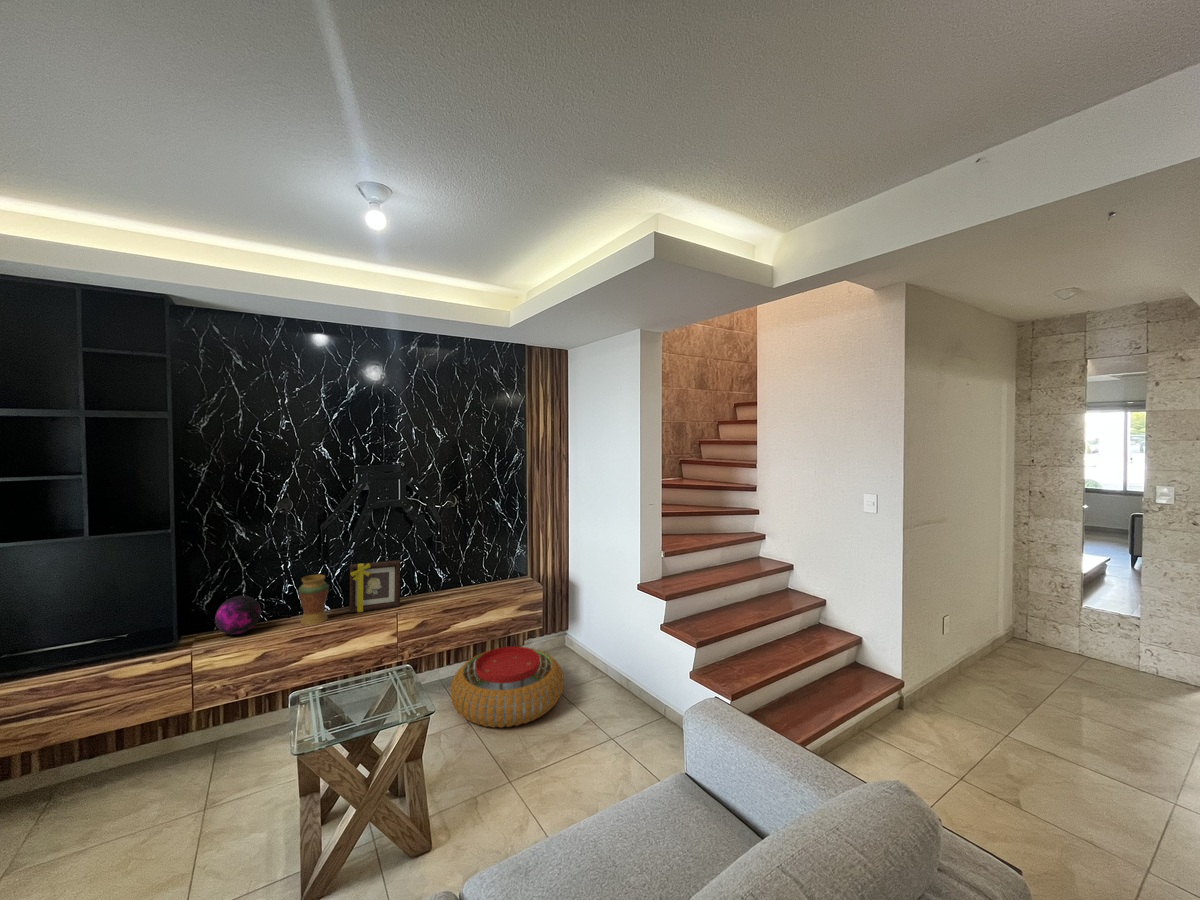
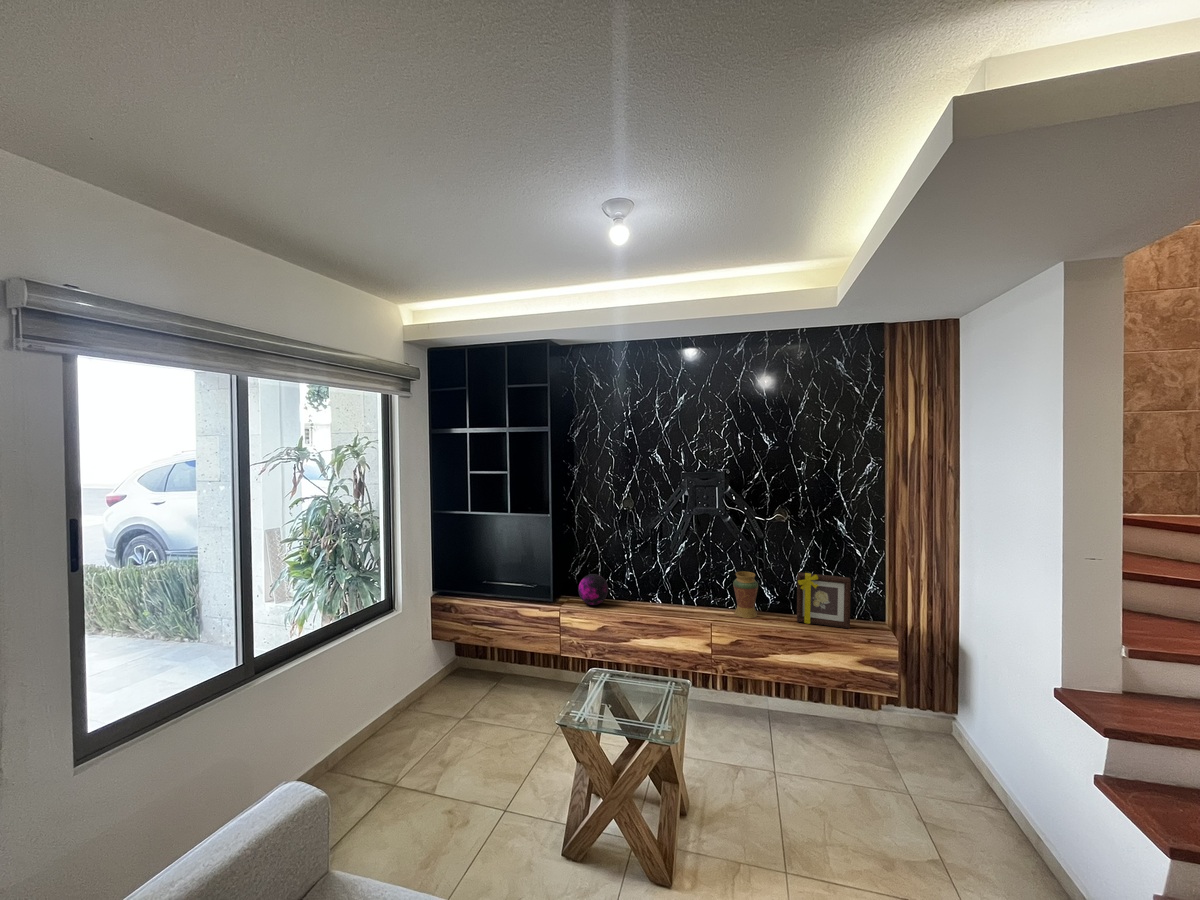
picture frame: present [350,560,400,613] -> present [797,572,851,629]
decorative vase: present [299,575,329,625] -> present [733,571,758,618]
pouf: present [451,646,564,728] -> none [759,699,913,814]

